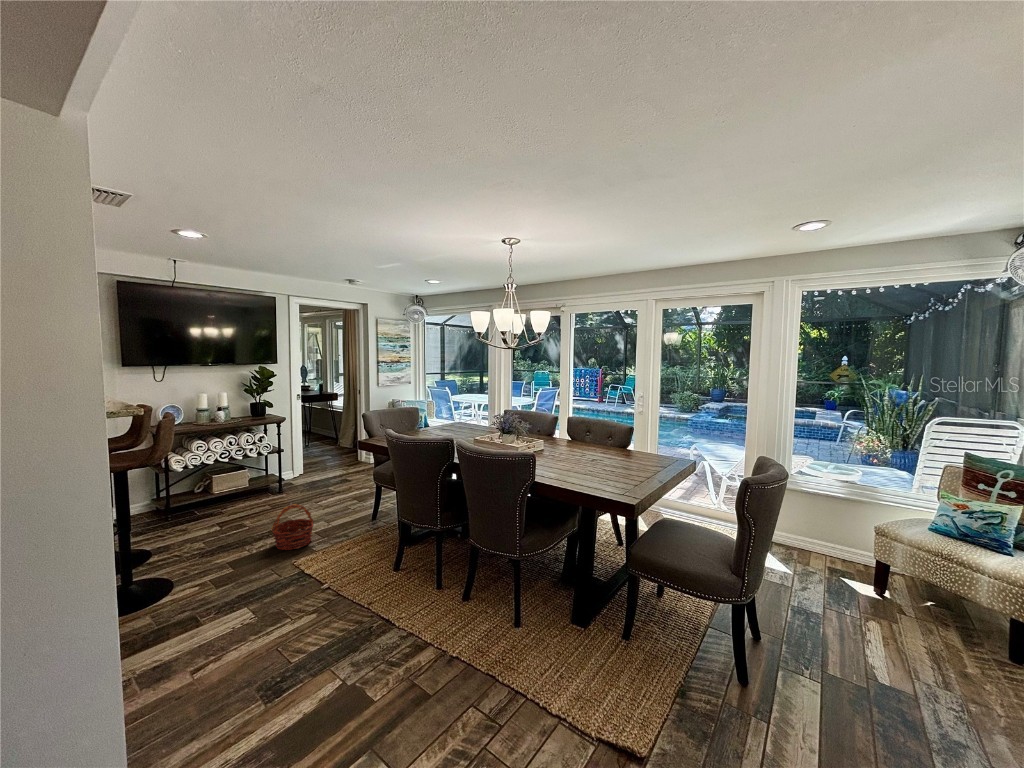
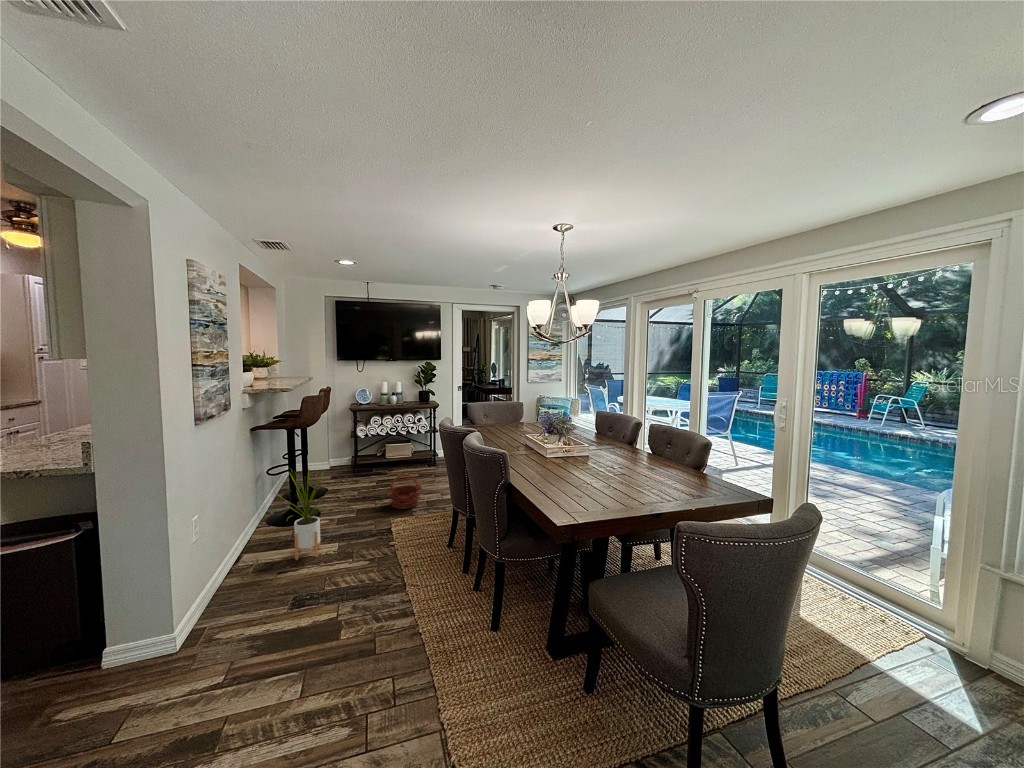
house plant: none [163,507,252,647] -> present [277,469,329,560]

